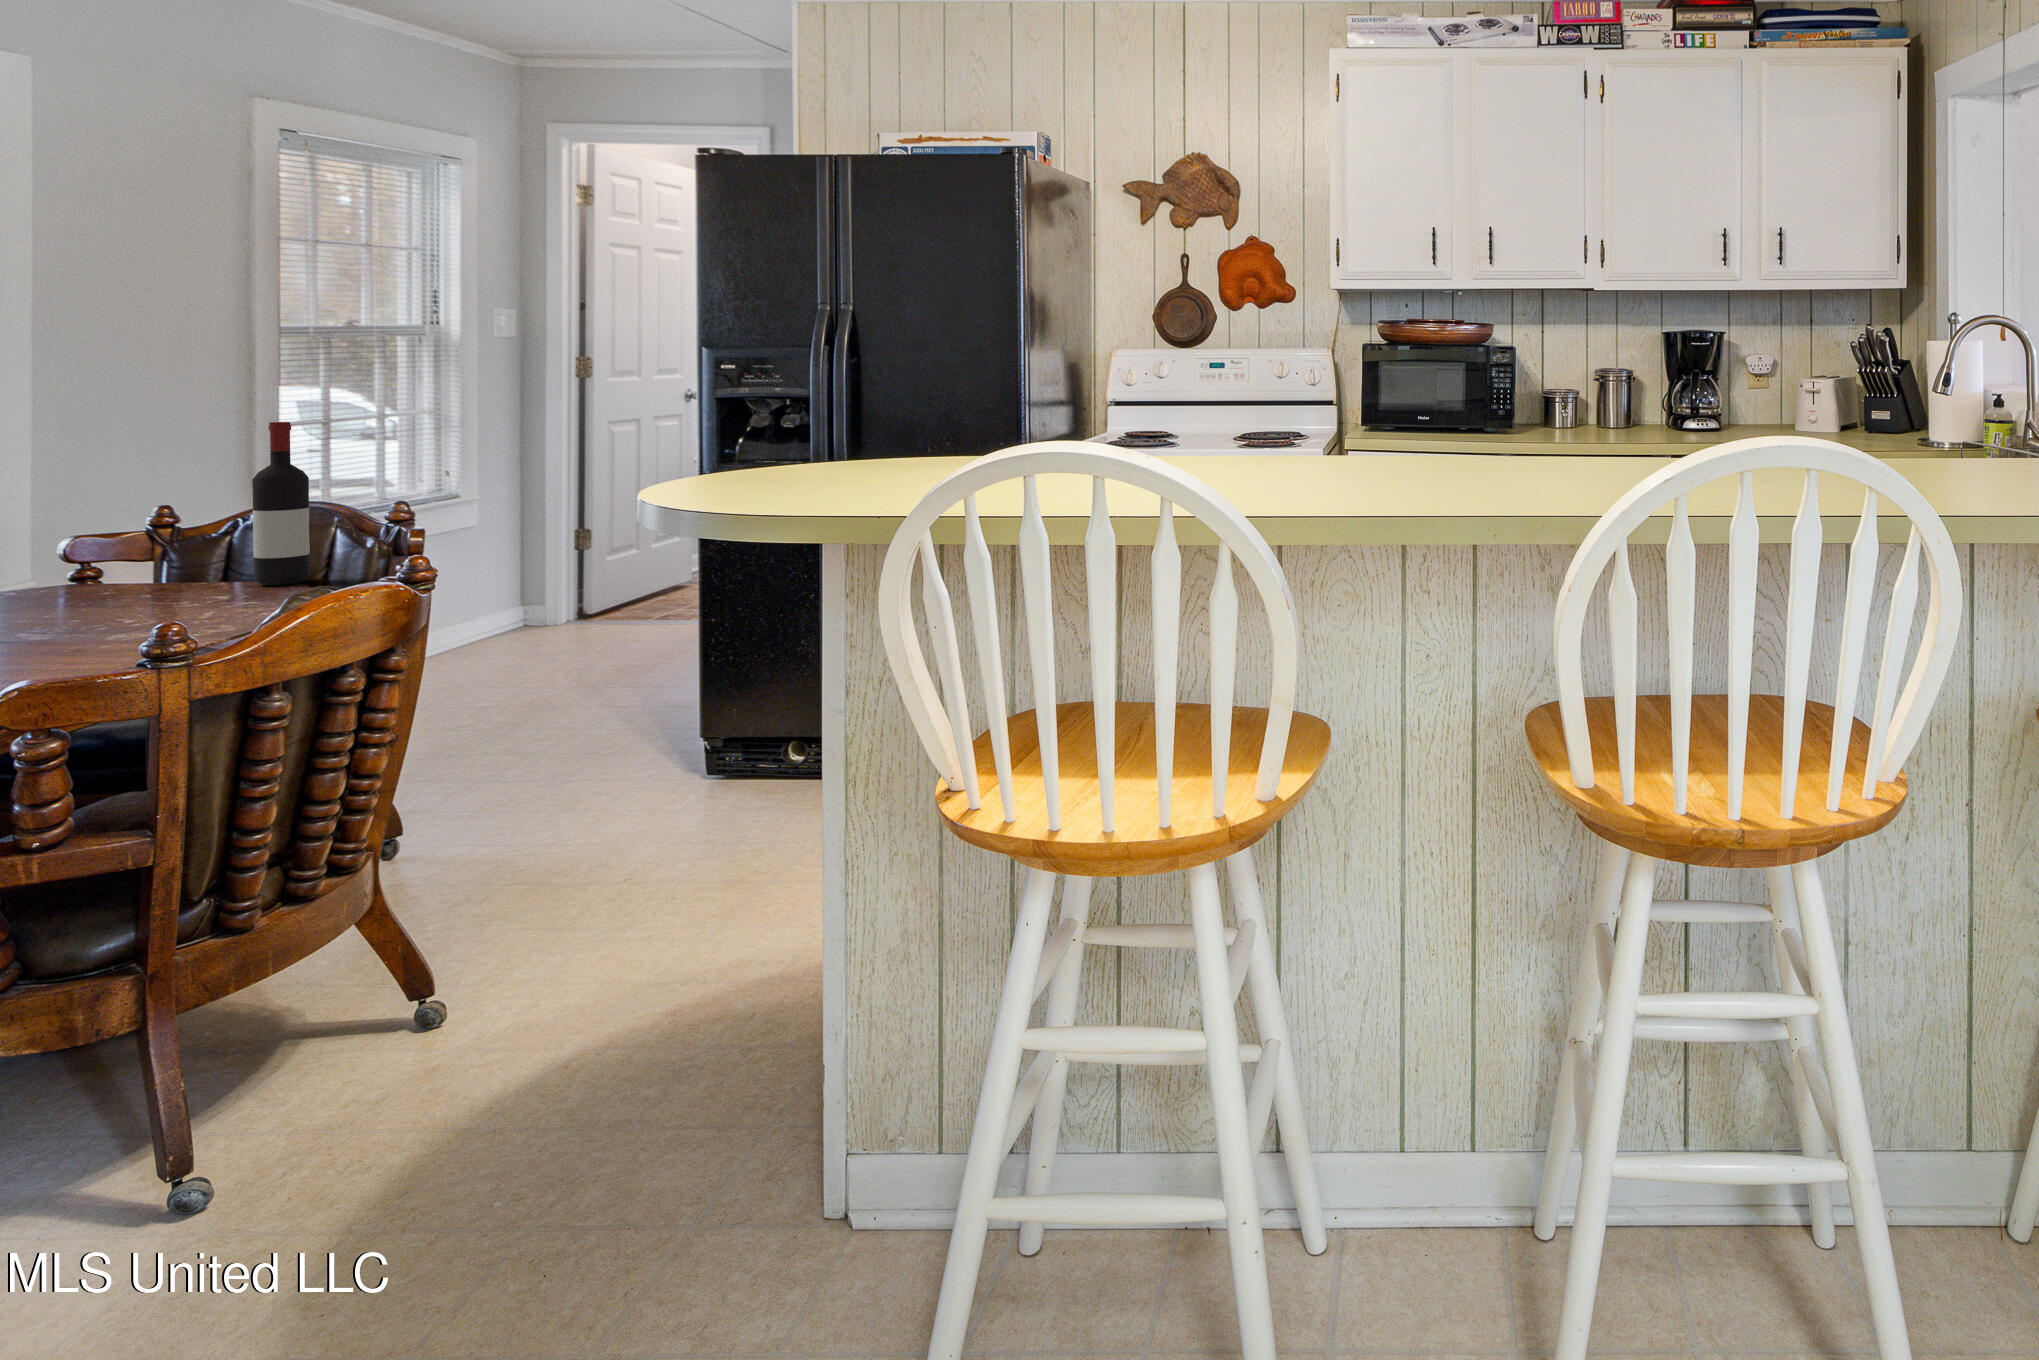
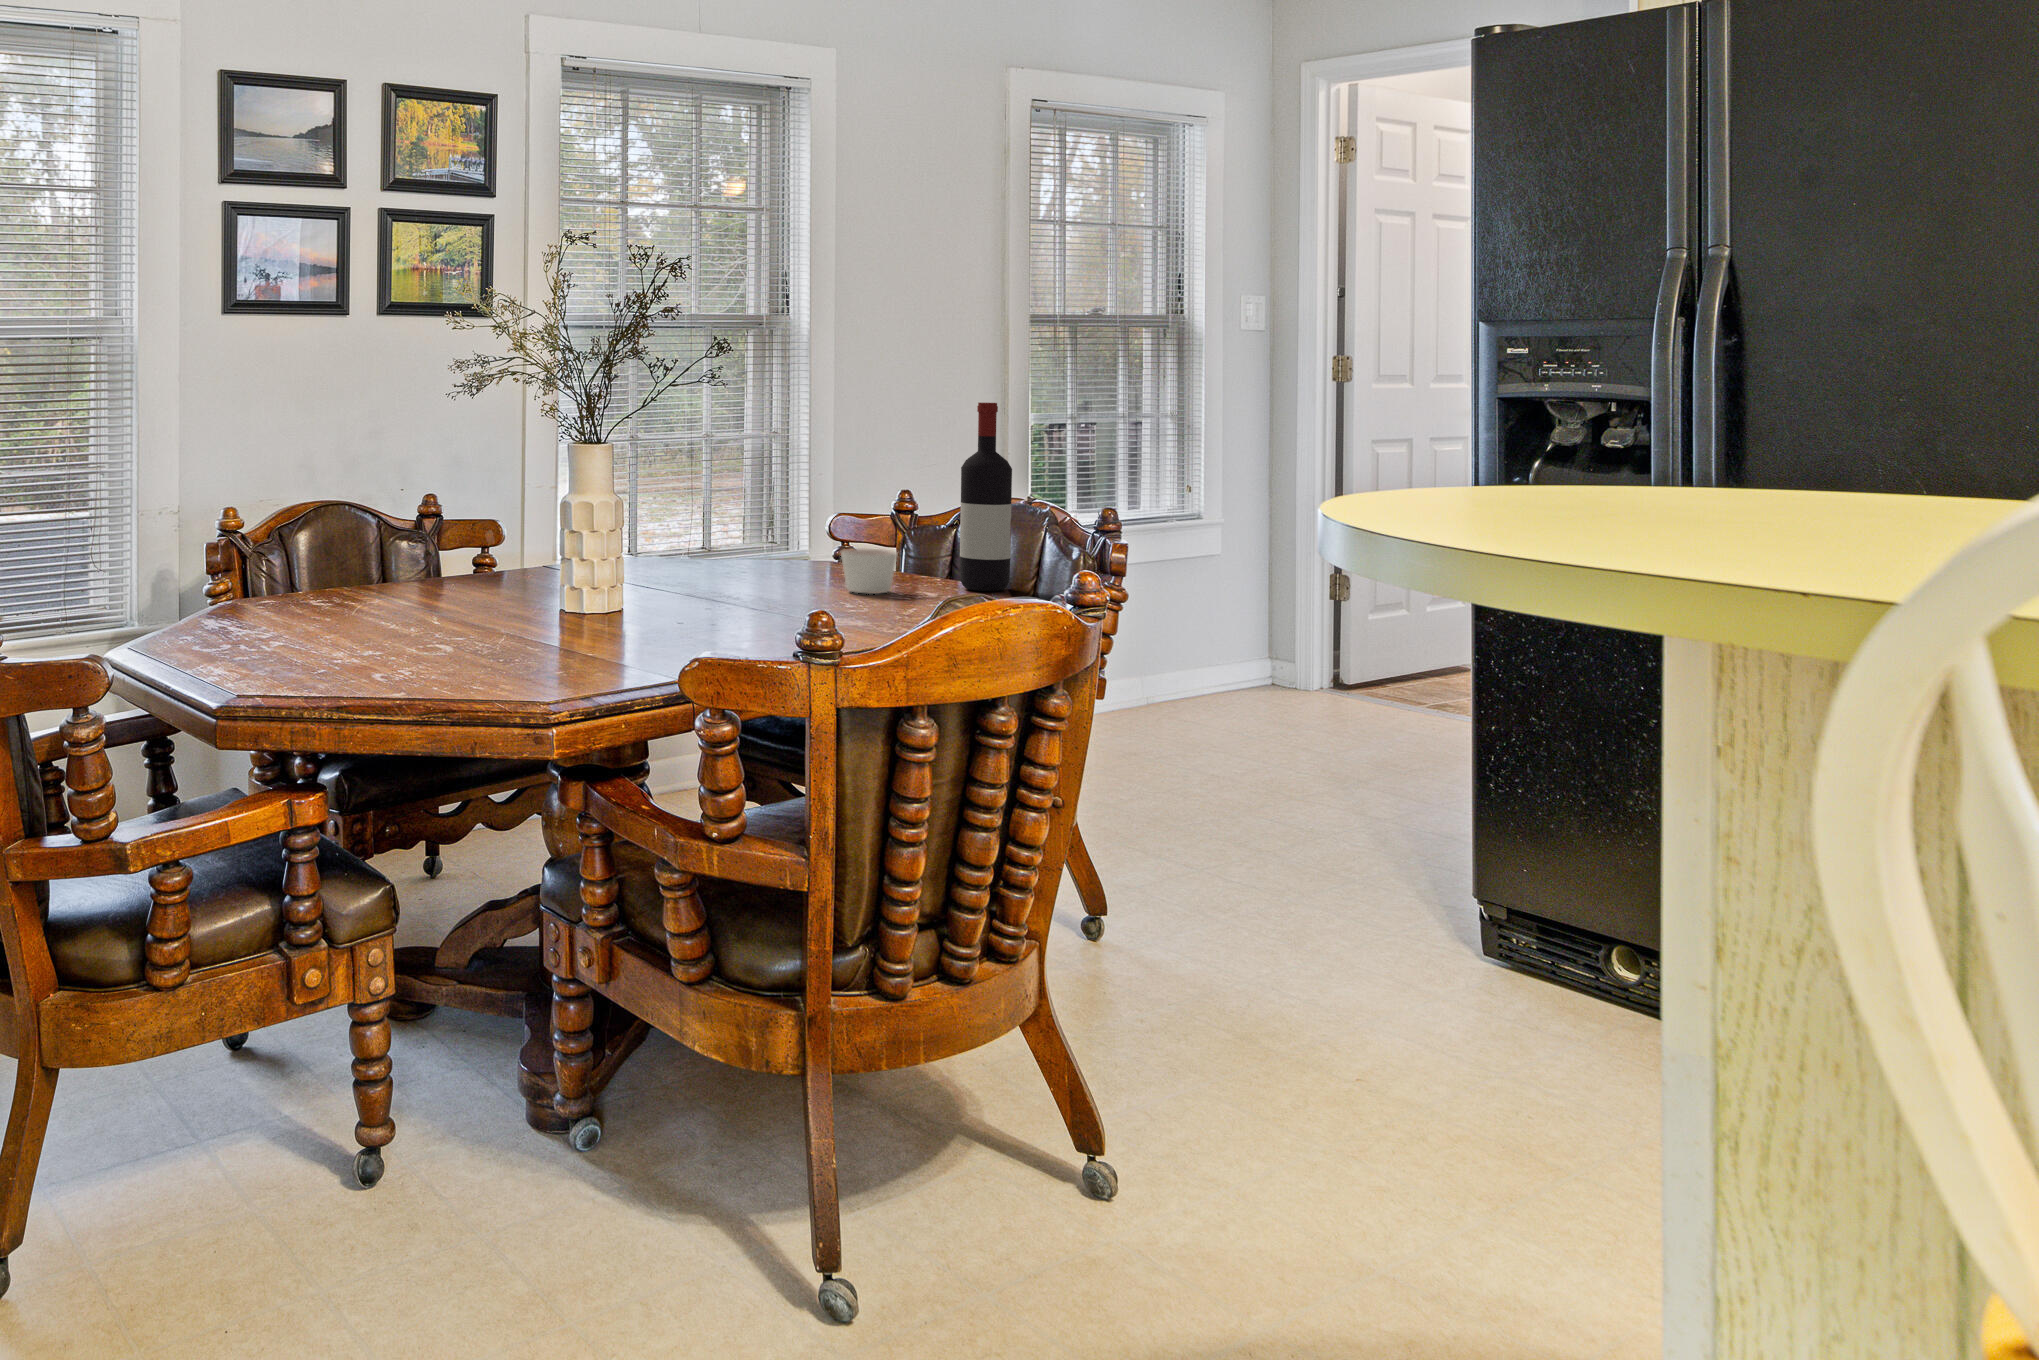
candle: none [113,560,185,604] -> present [841,548,897,594]

